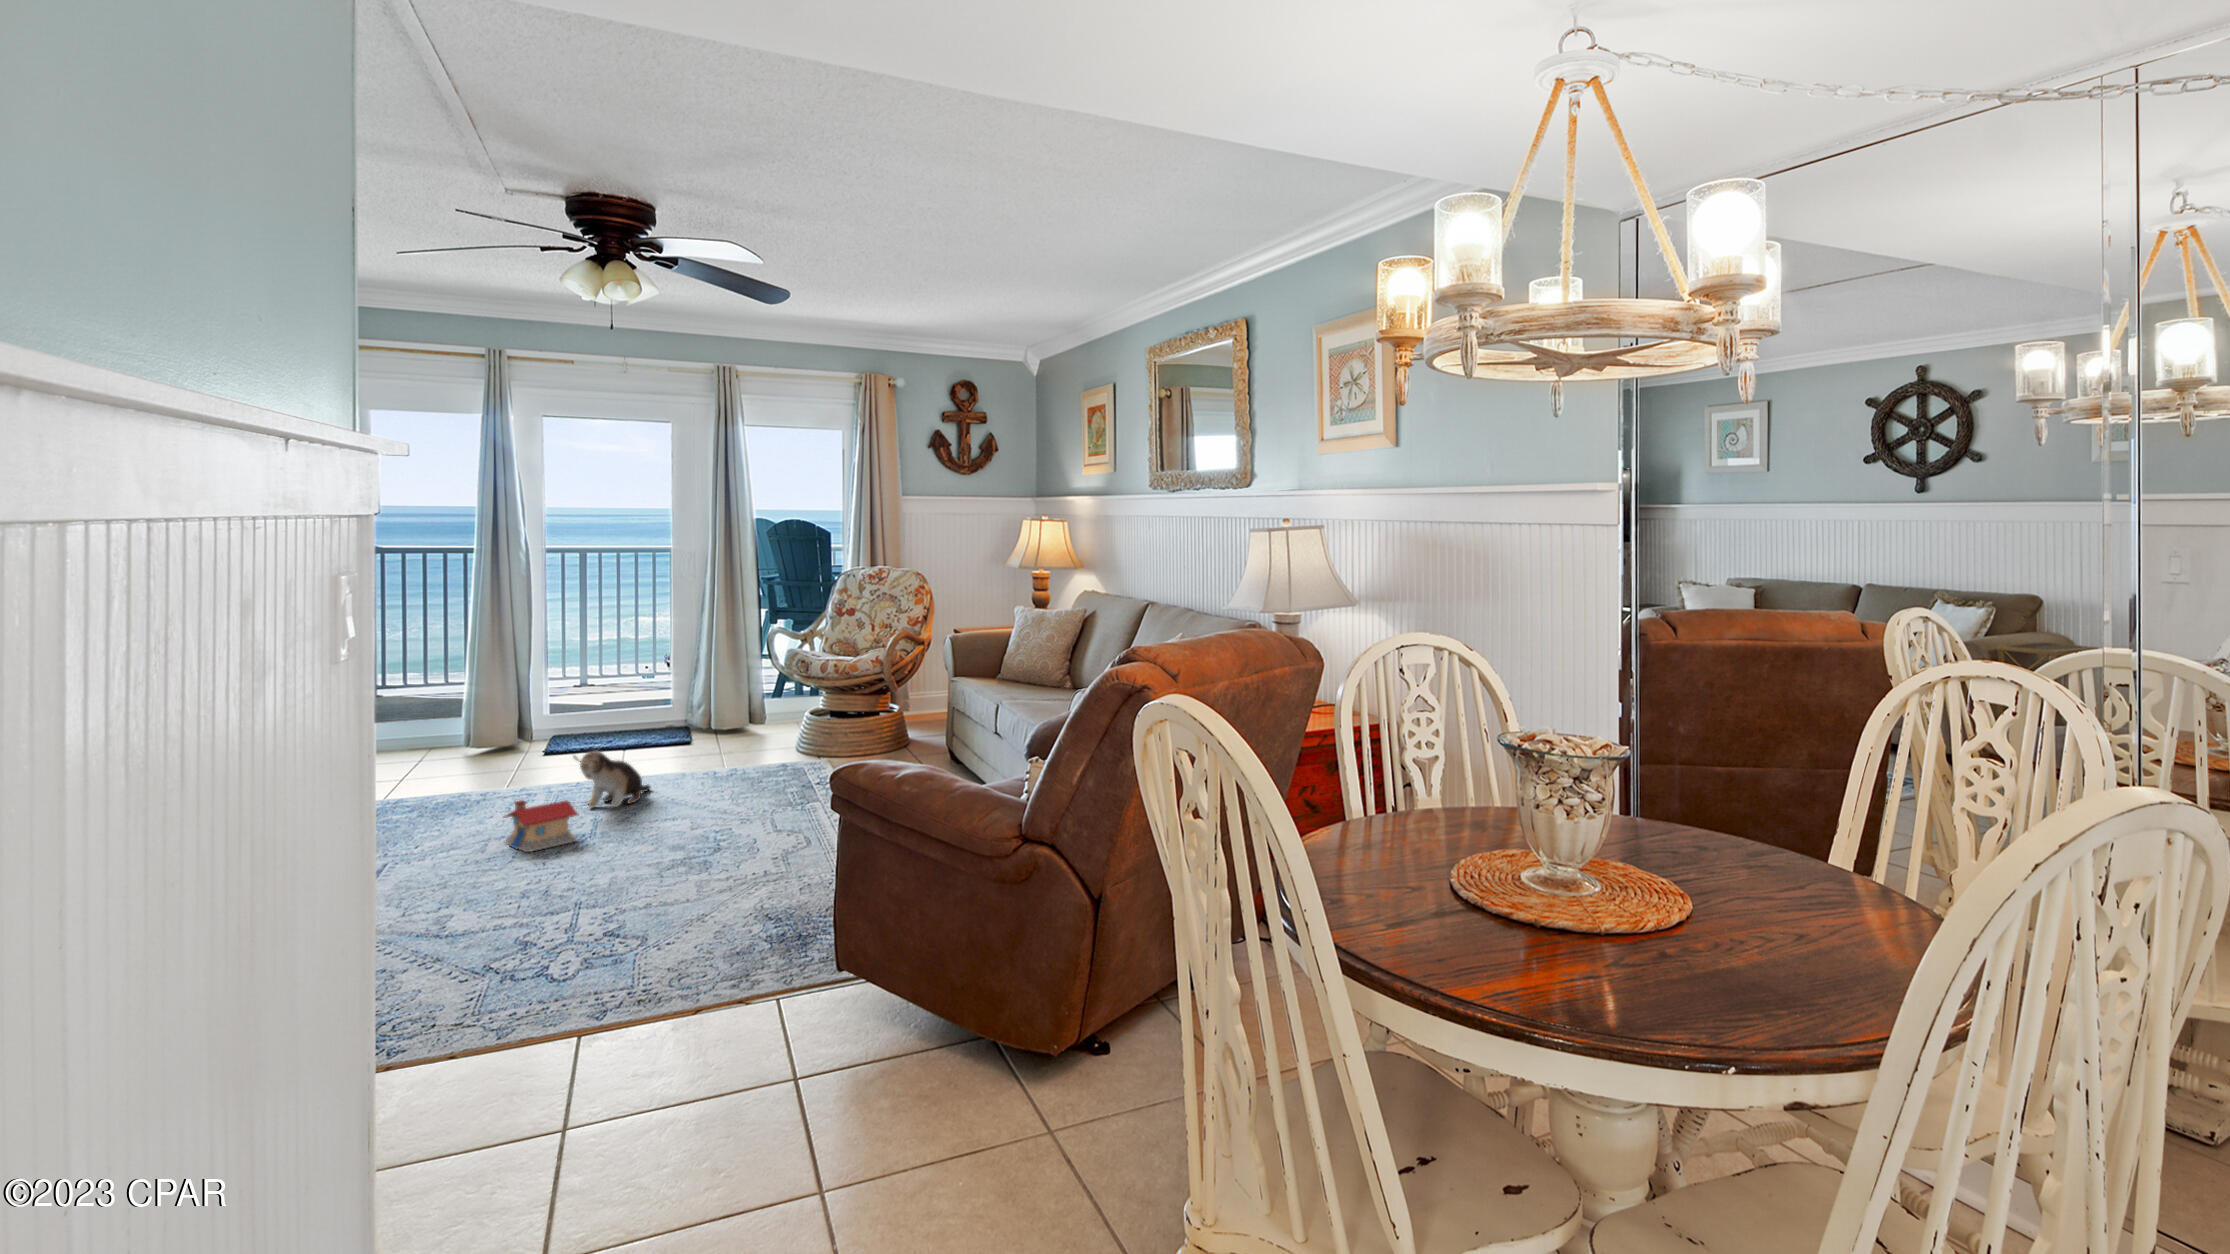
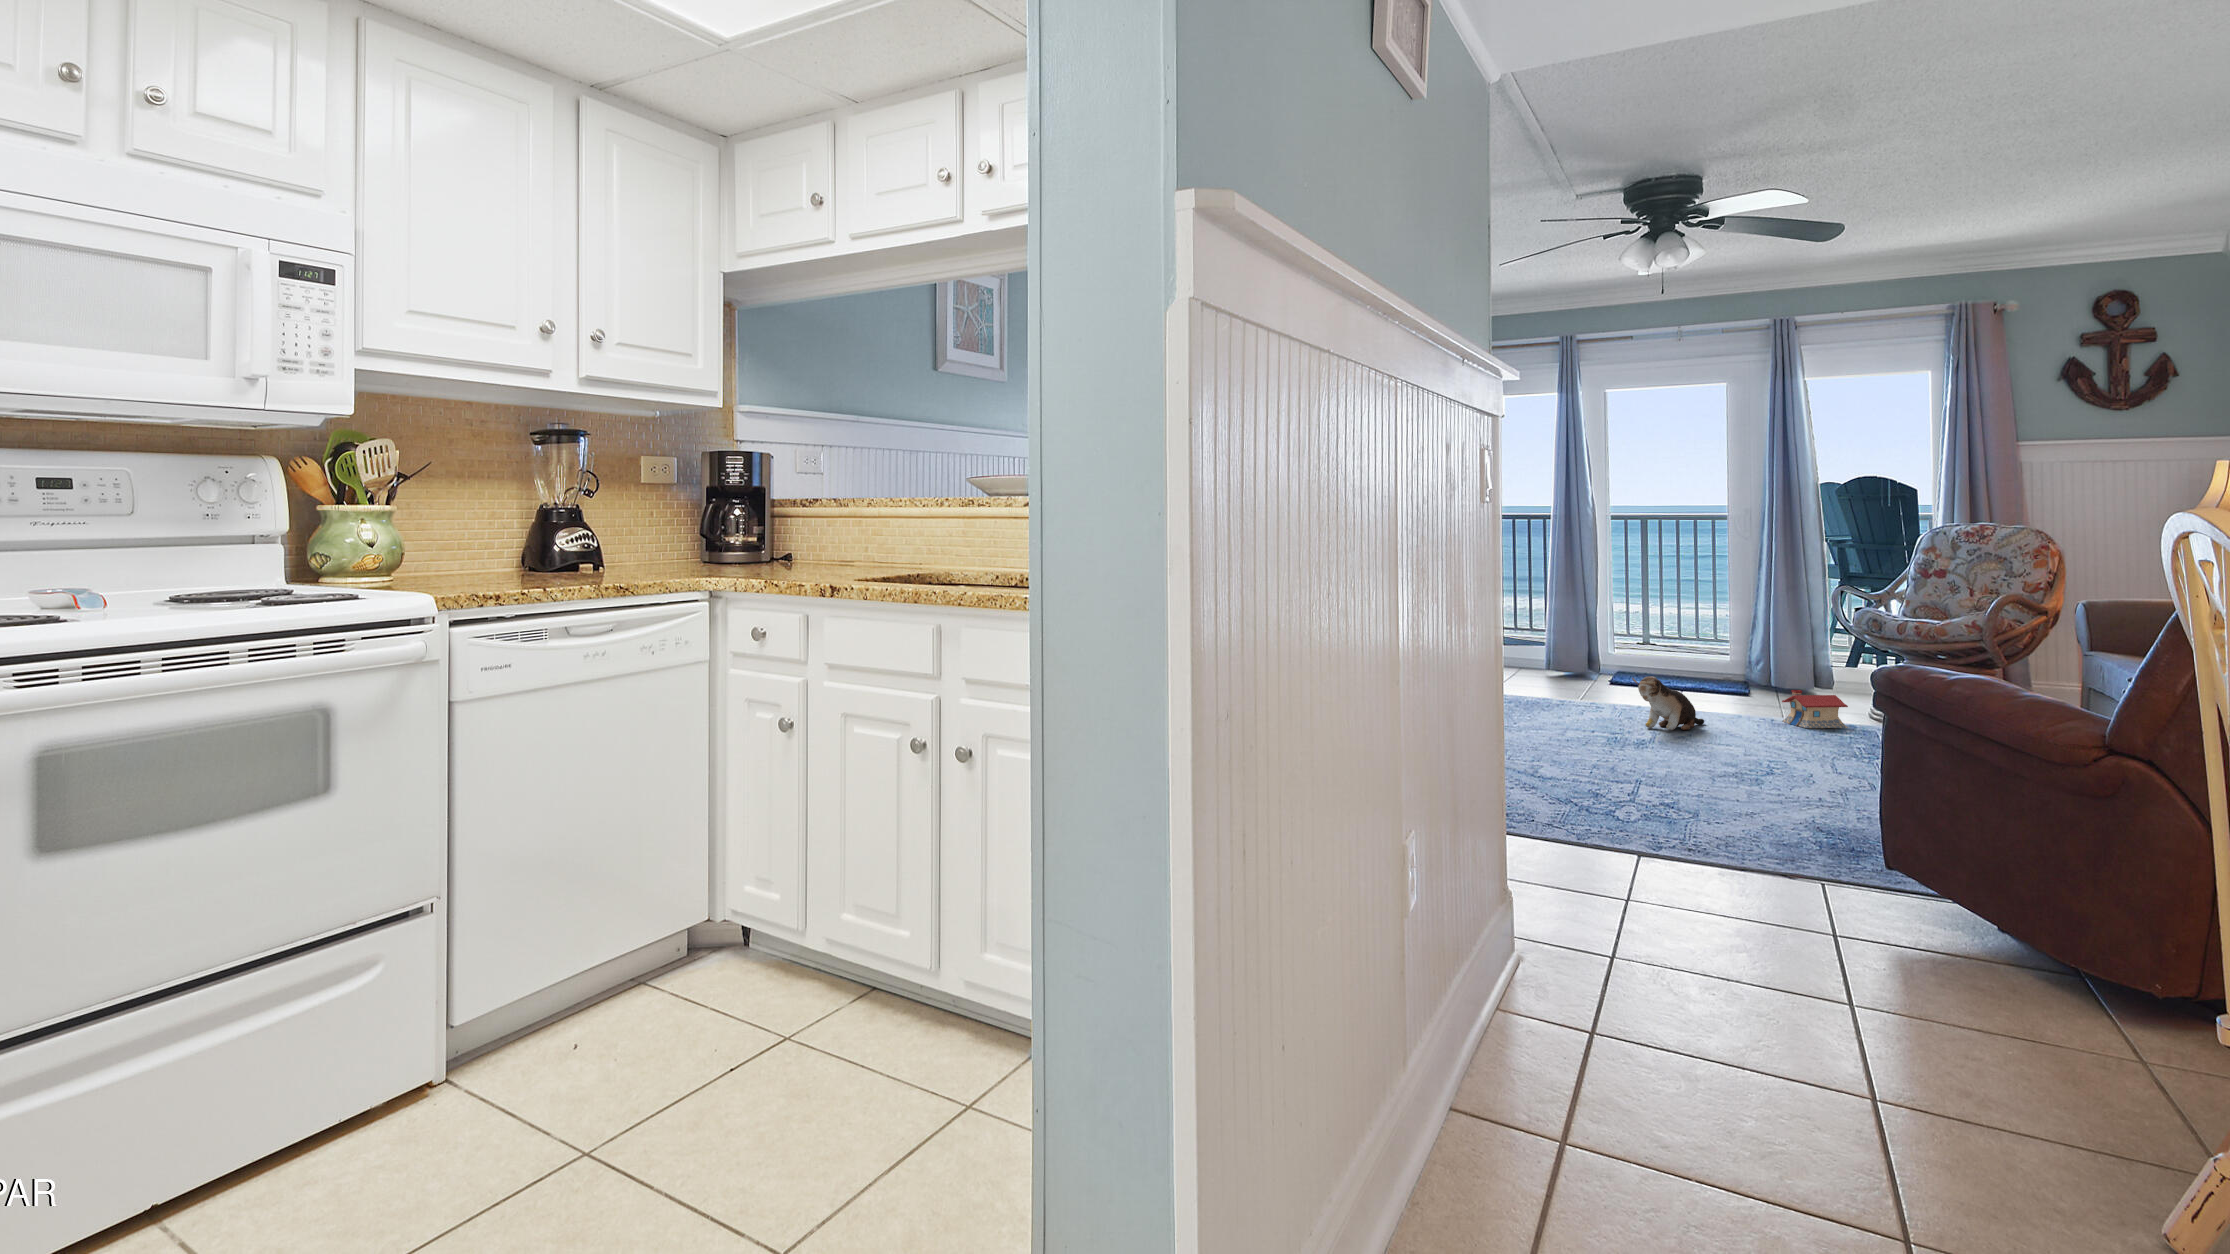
toy house: present [504,800,578,852] -> present [1782,690,1848,728]

